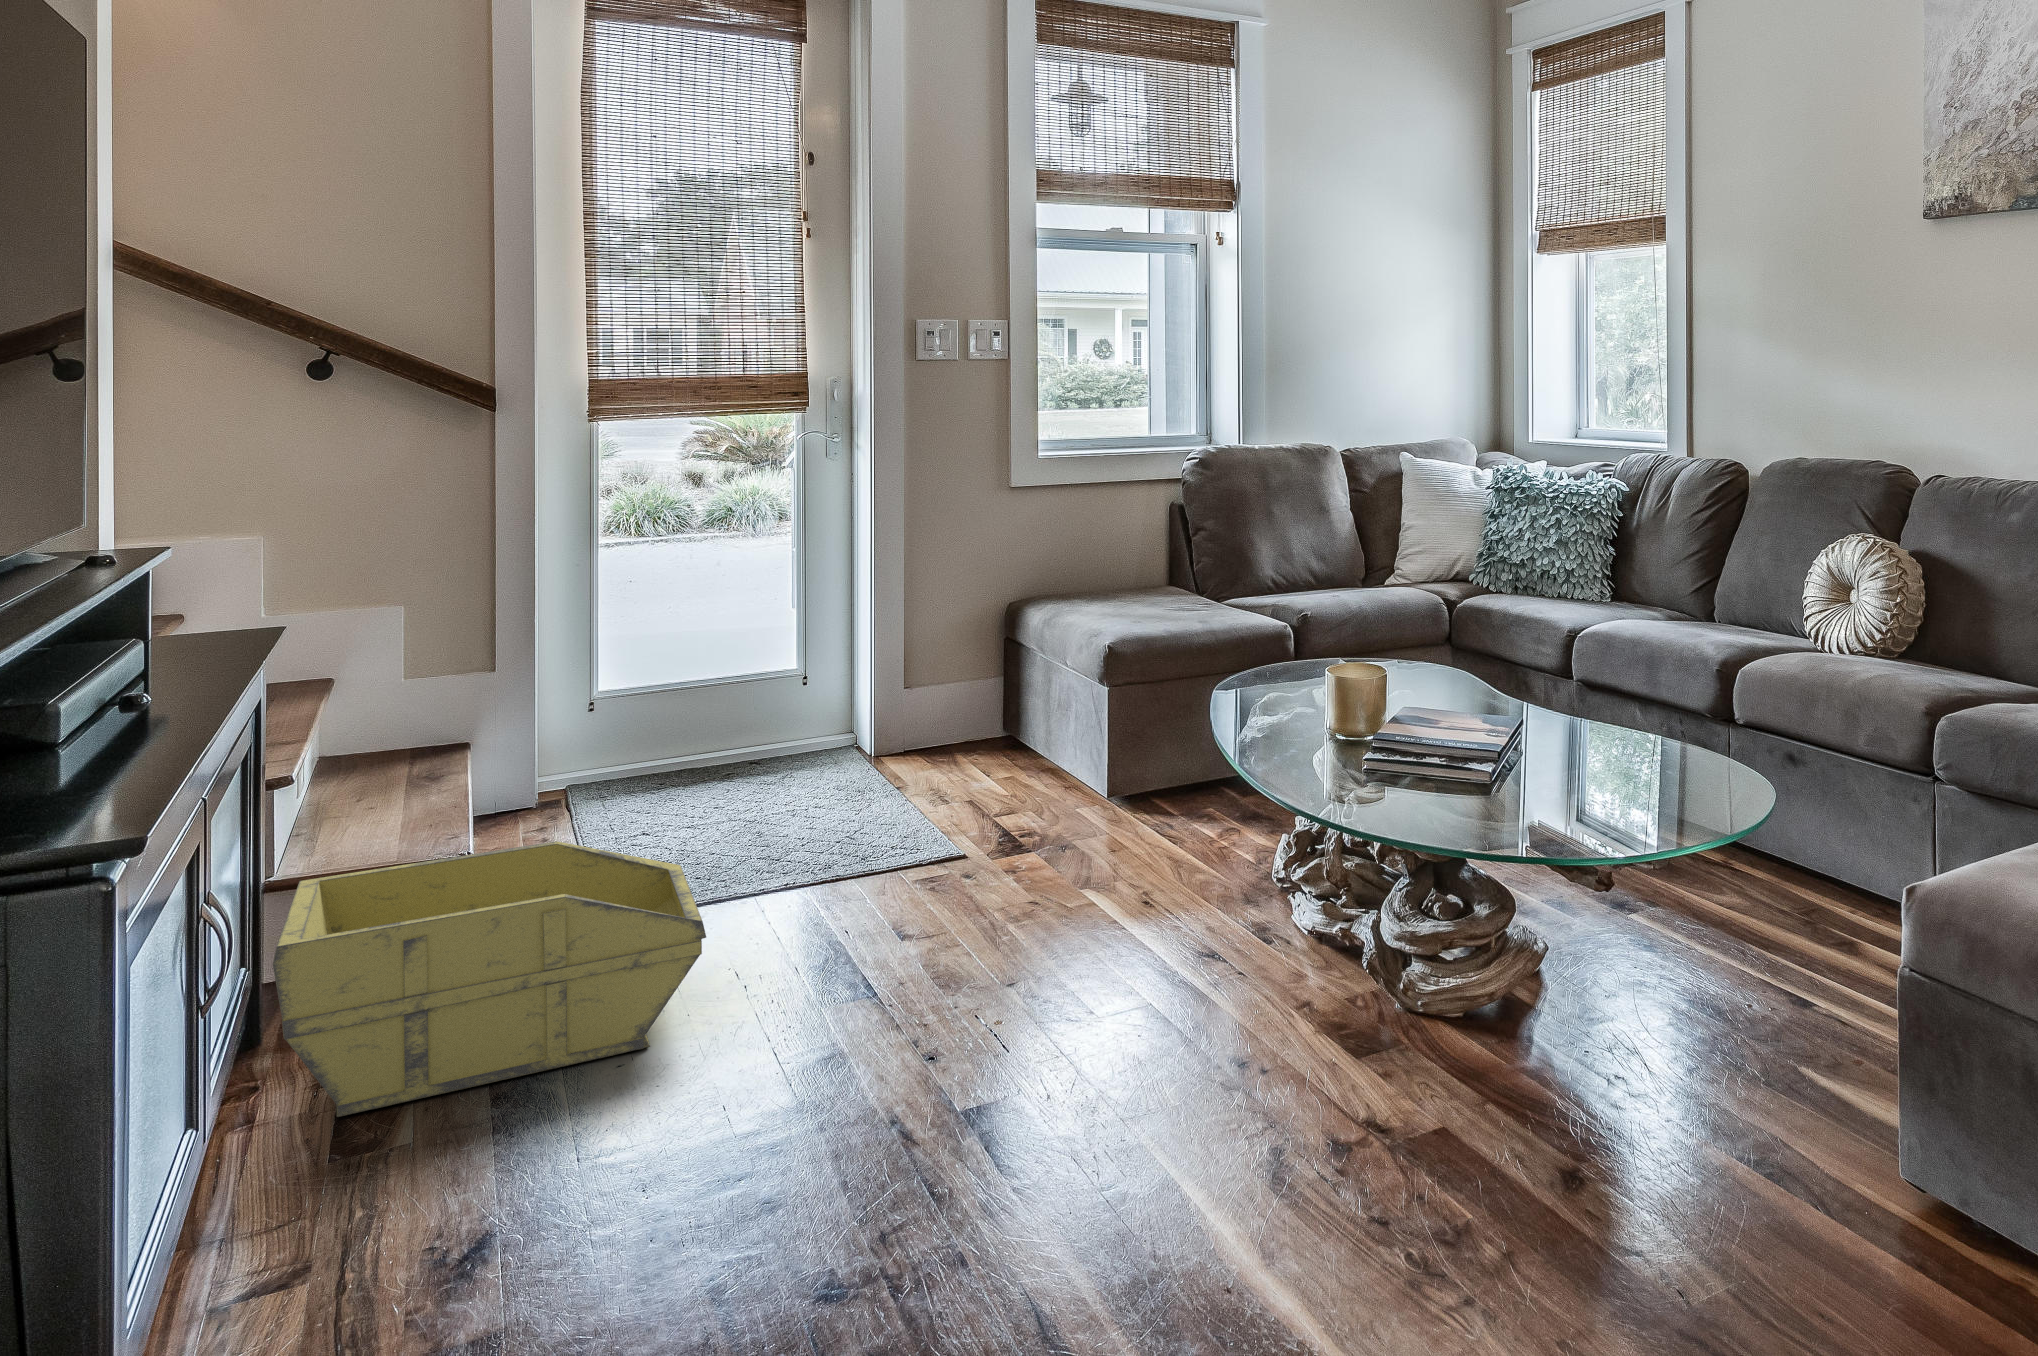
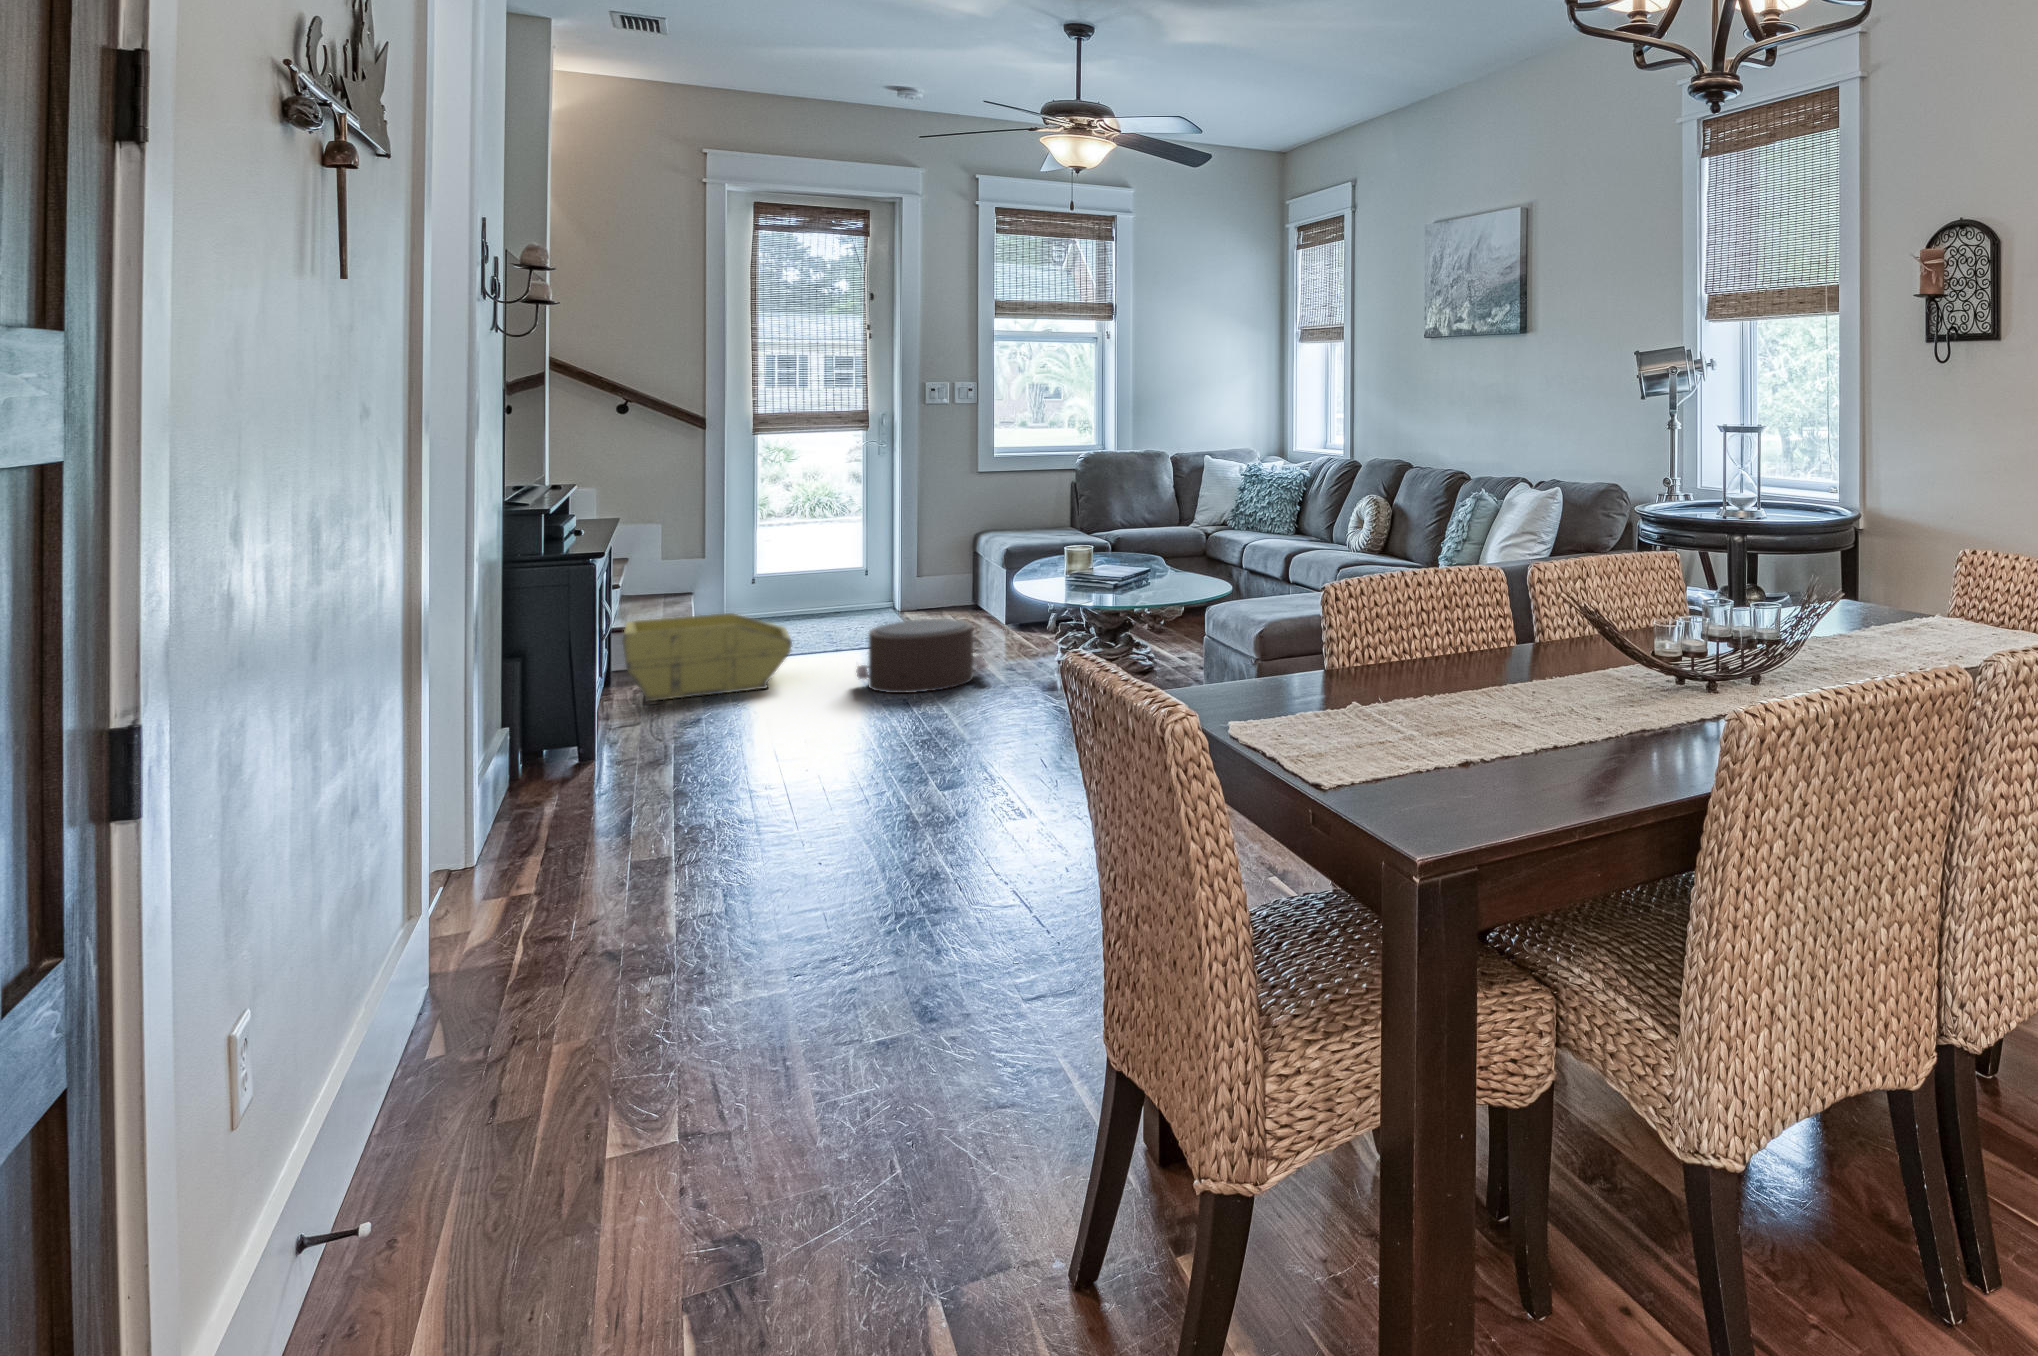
pouf: none [861,845,1180,1068] -> present [856,619,988,693]

